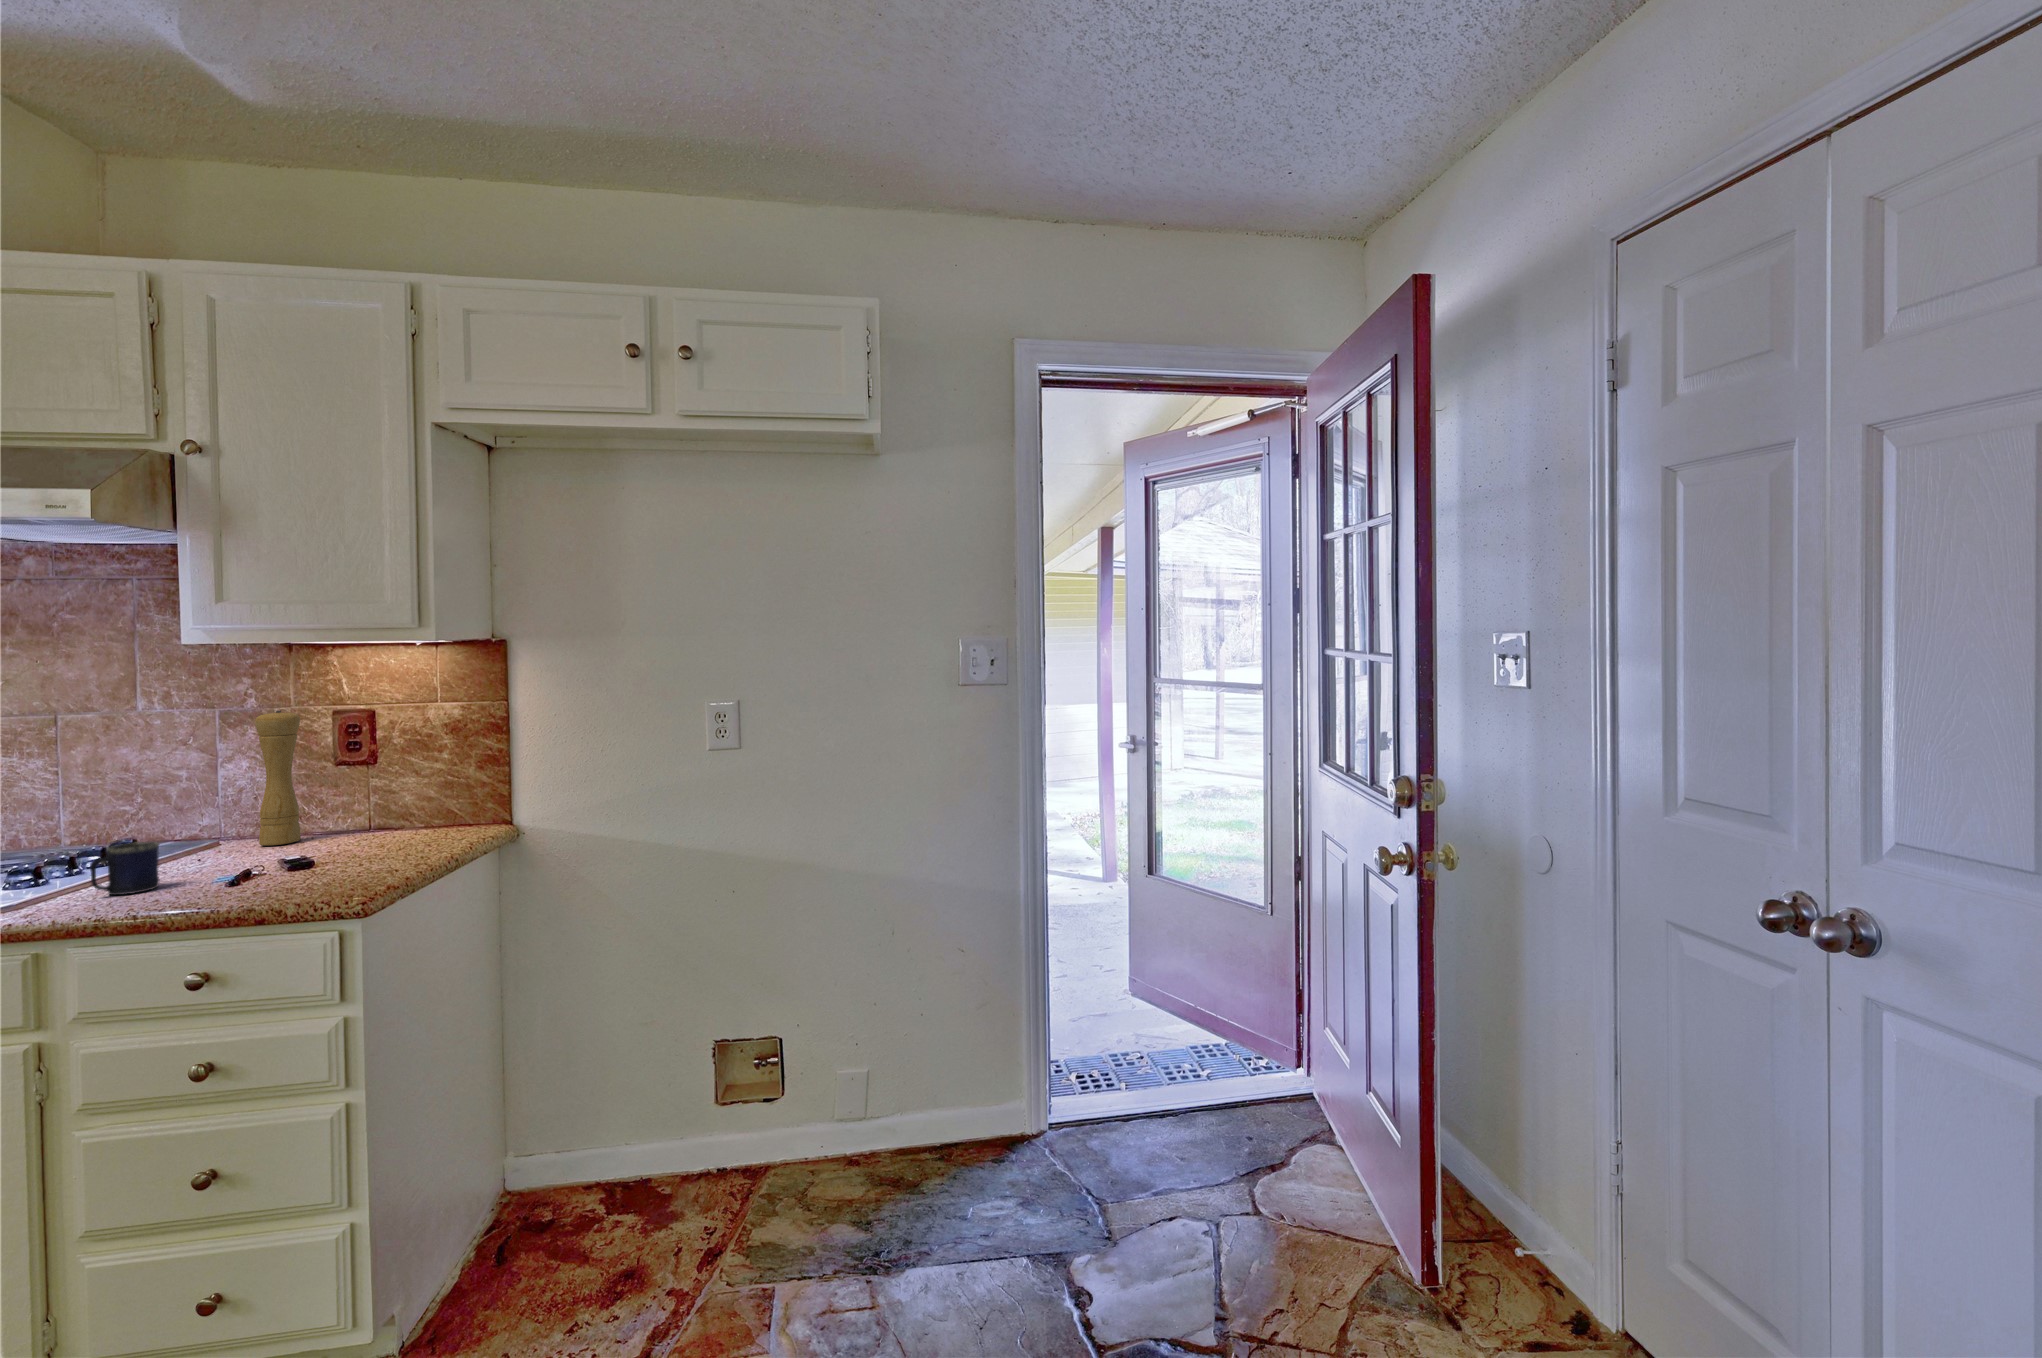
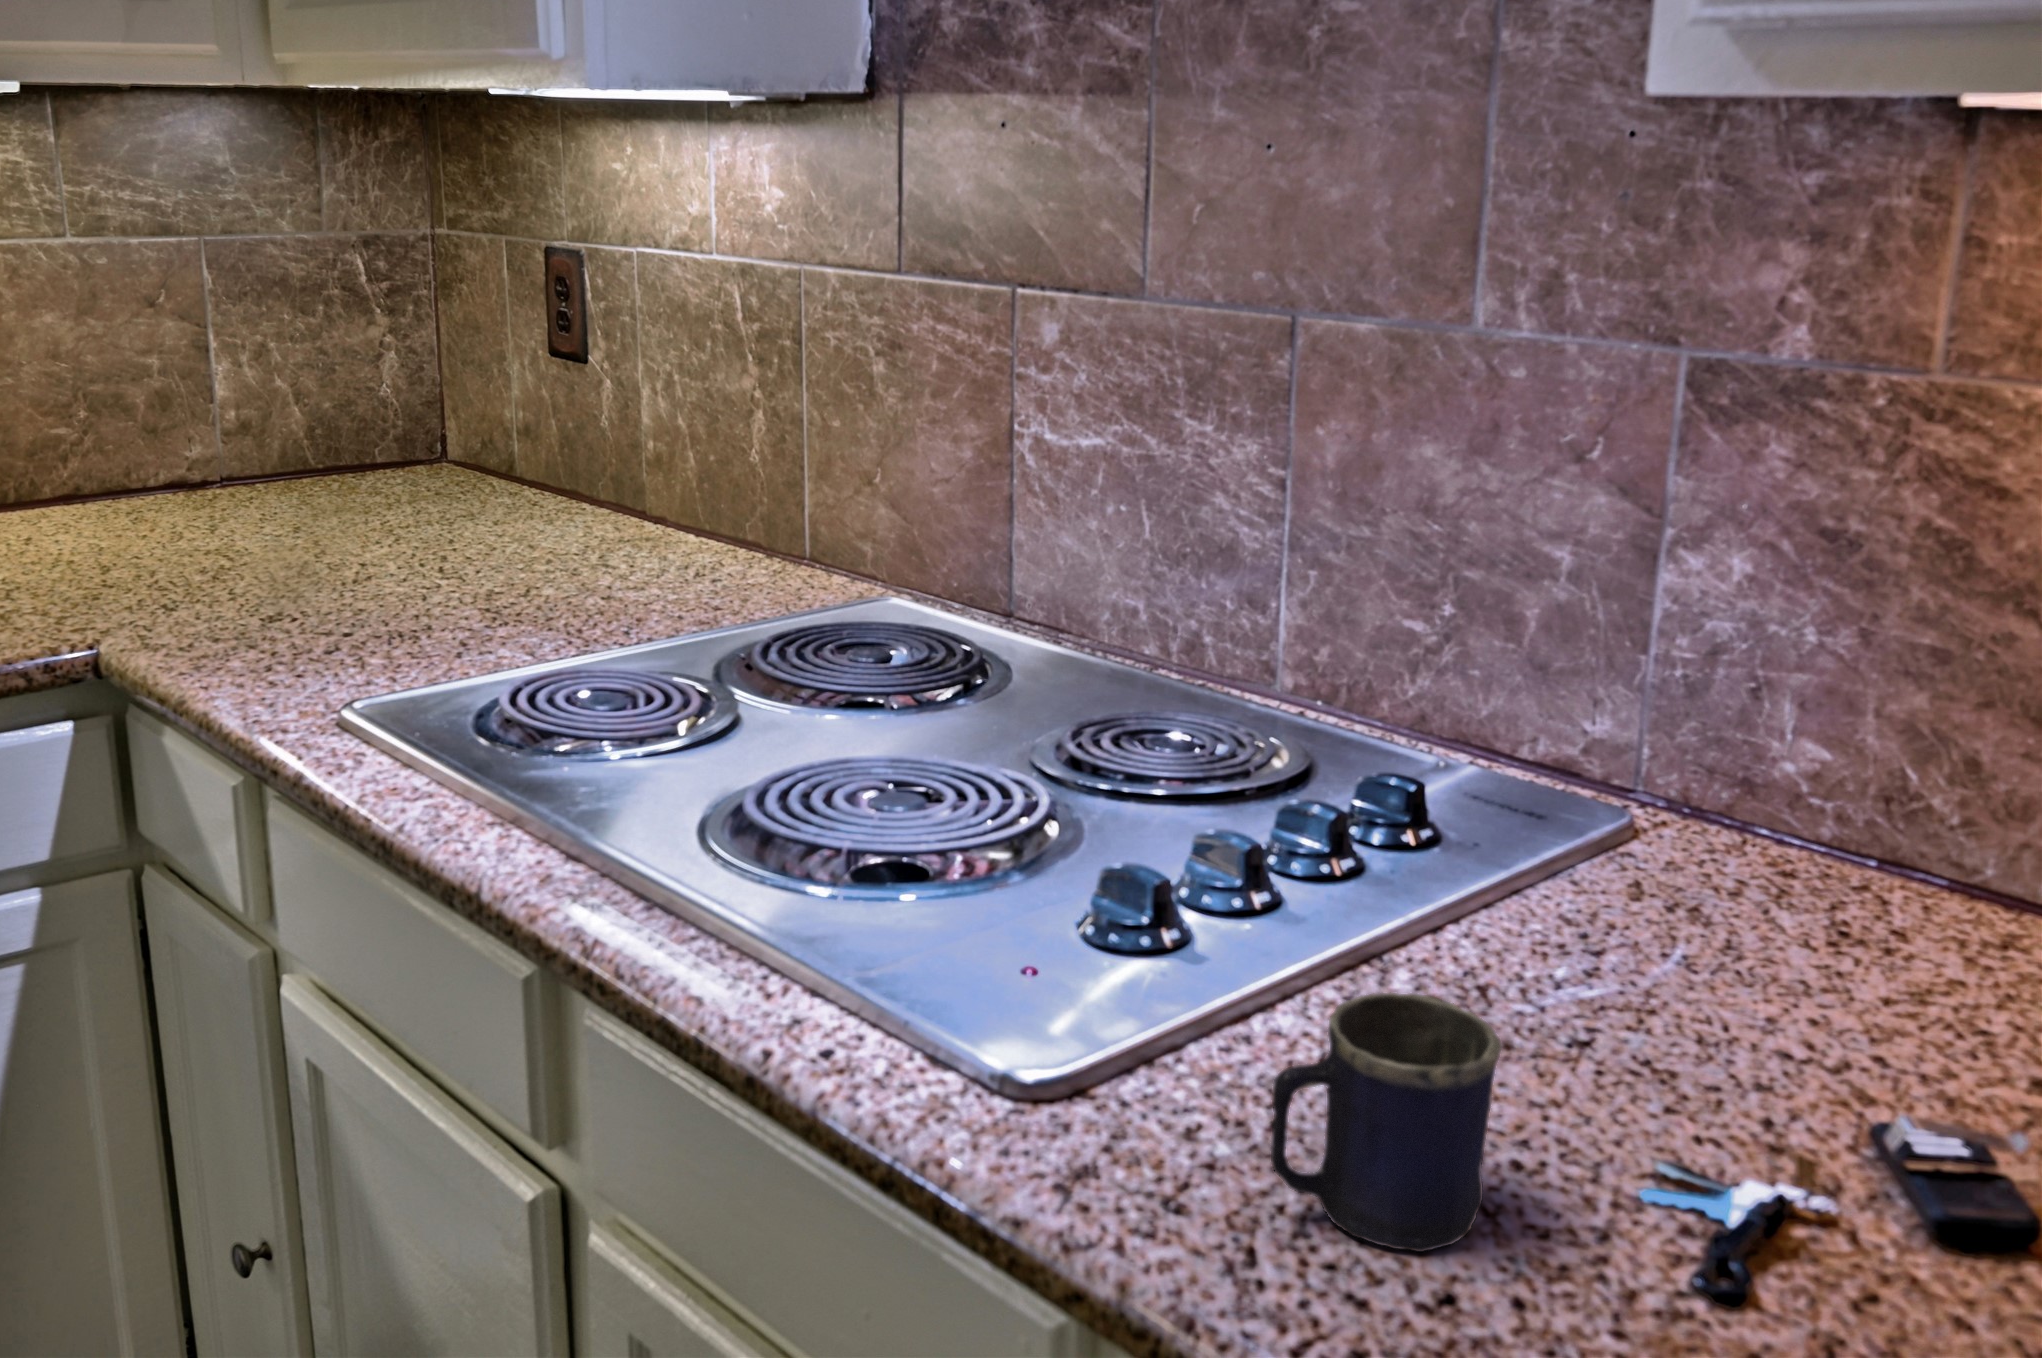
pepper mill: present [255,711,301,846] -> none [1768,407,1997,958]

